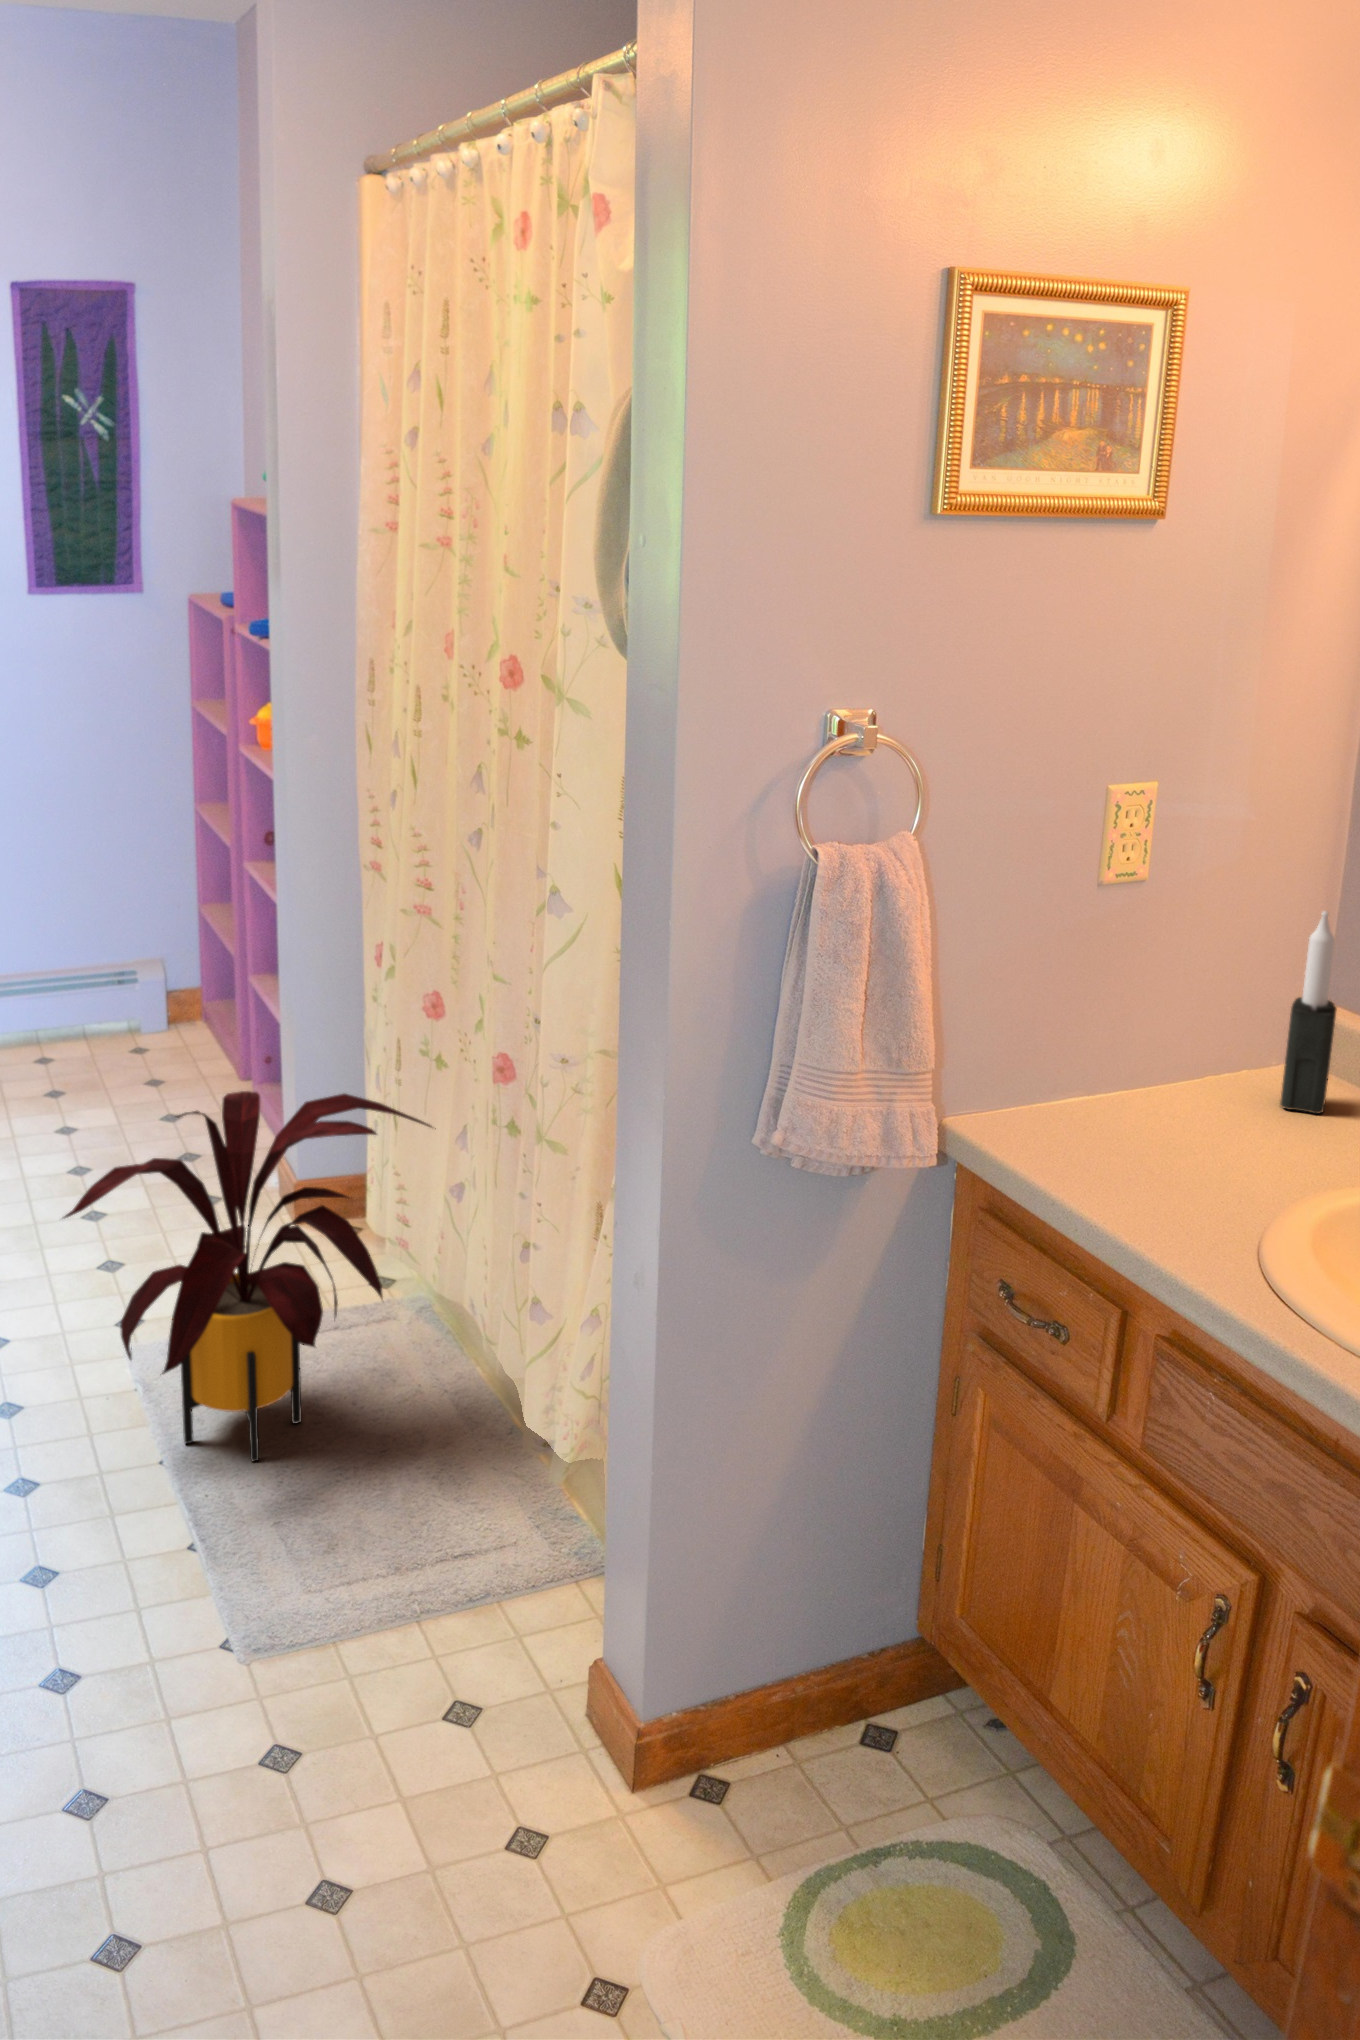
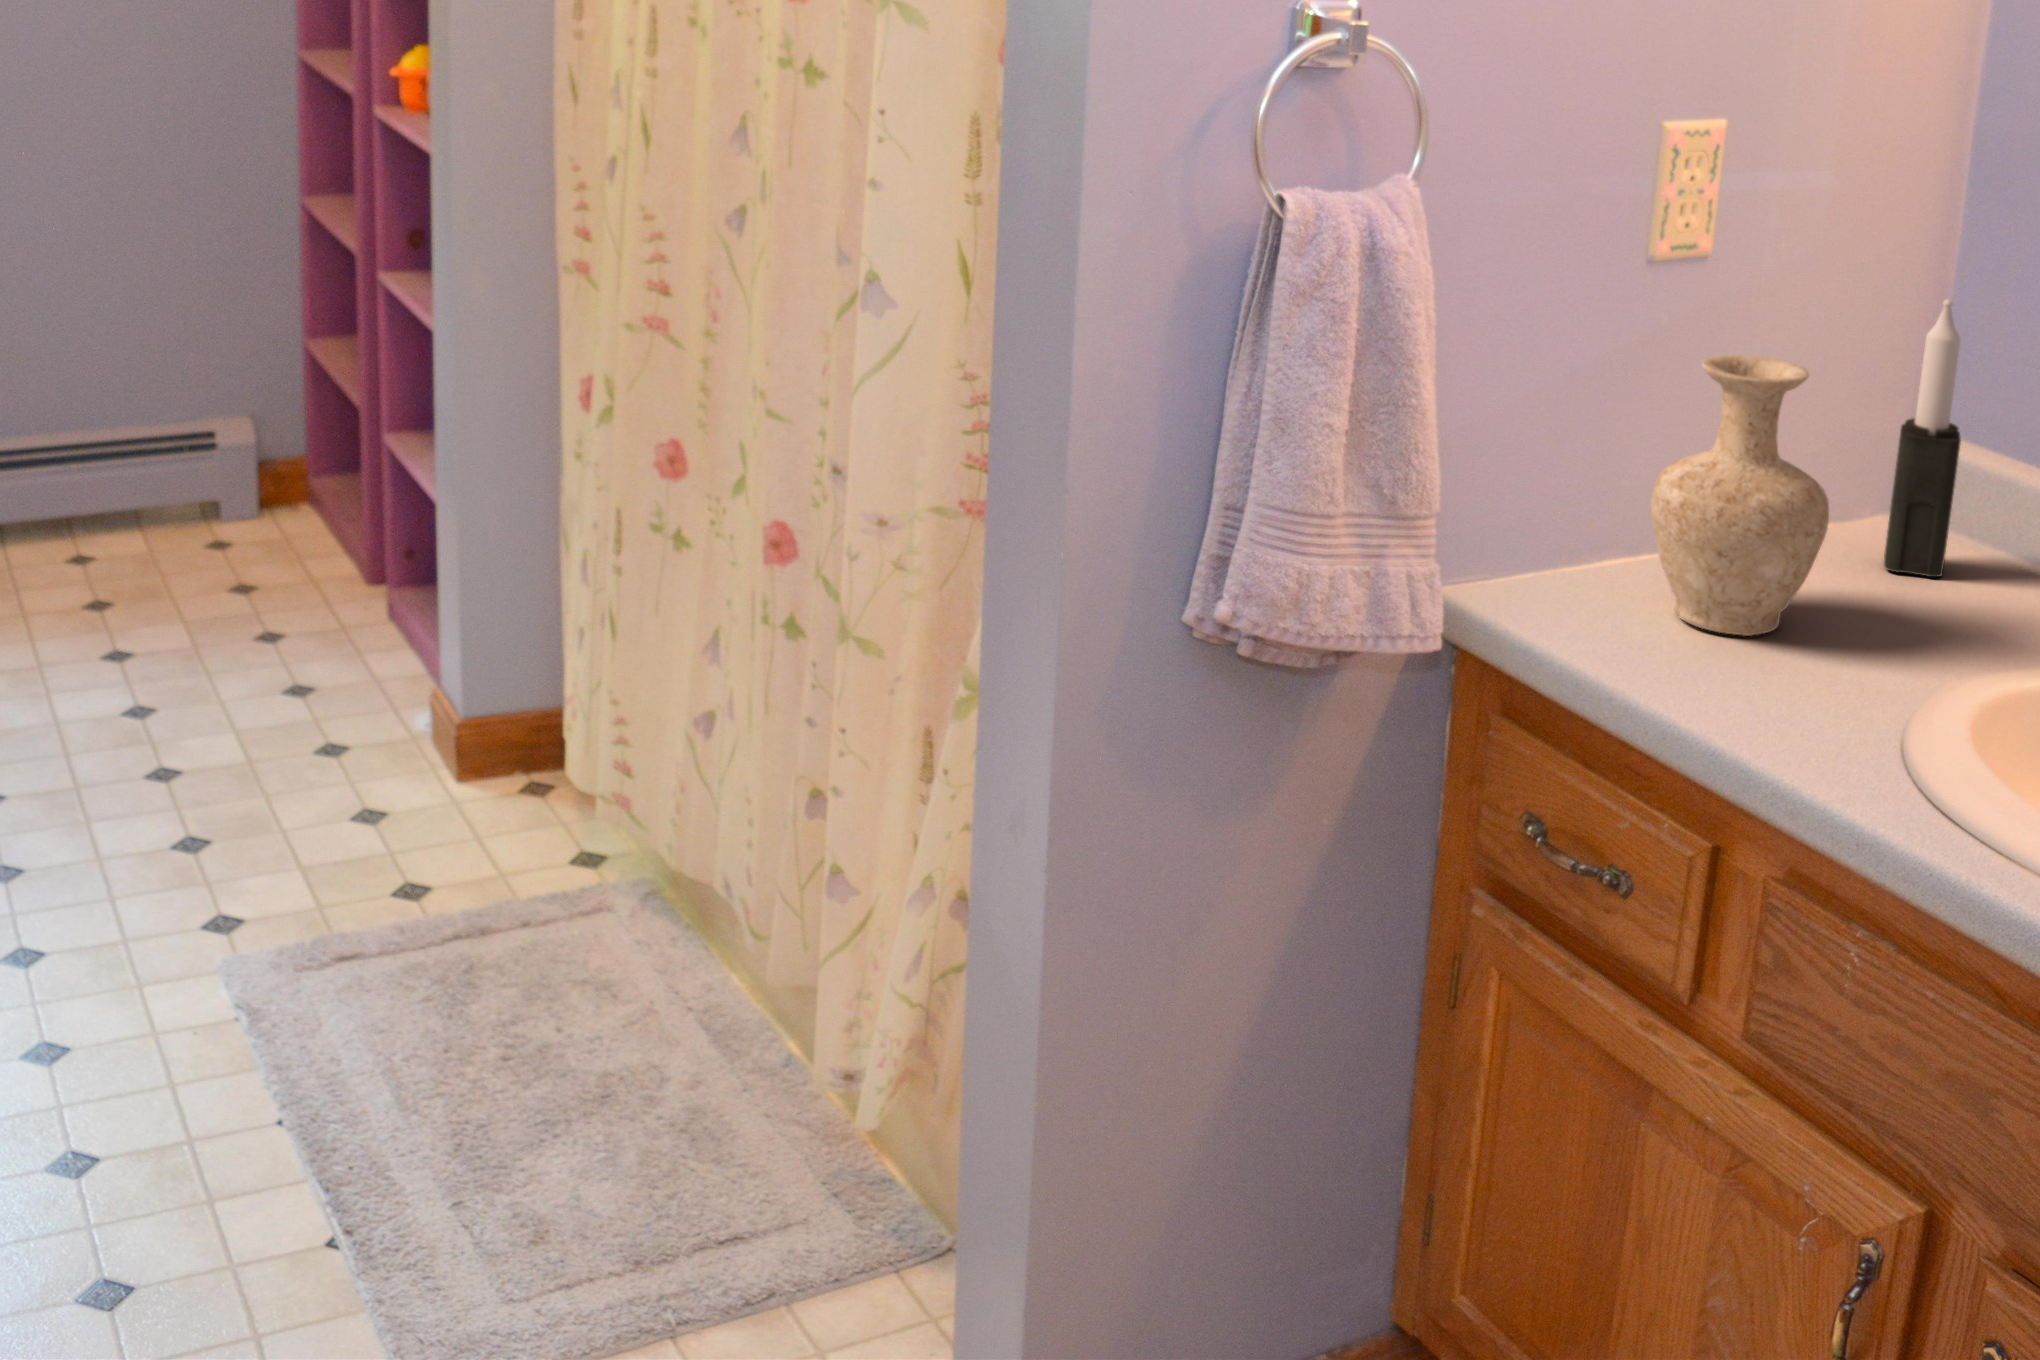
vase: none [1095,954,1224,1158] -> present [1651,355,1829,636]
house plant: present [64,1091,436,1462] -> none [134,582,683,1114]

